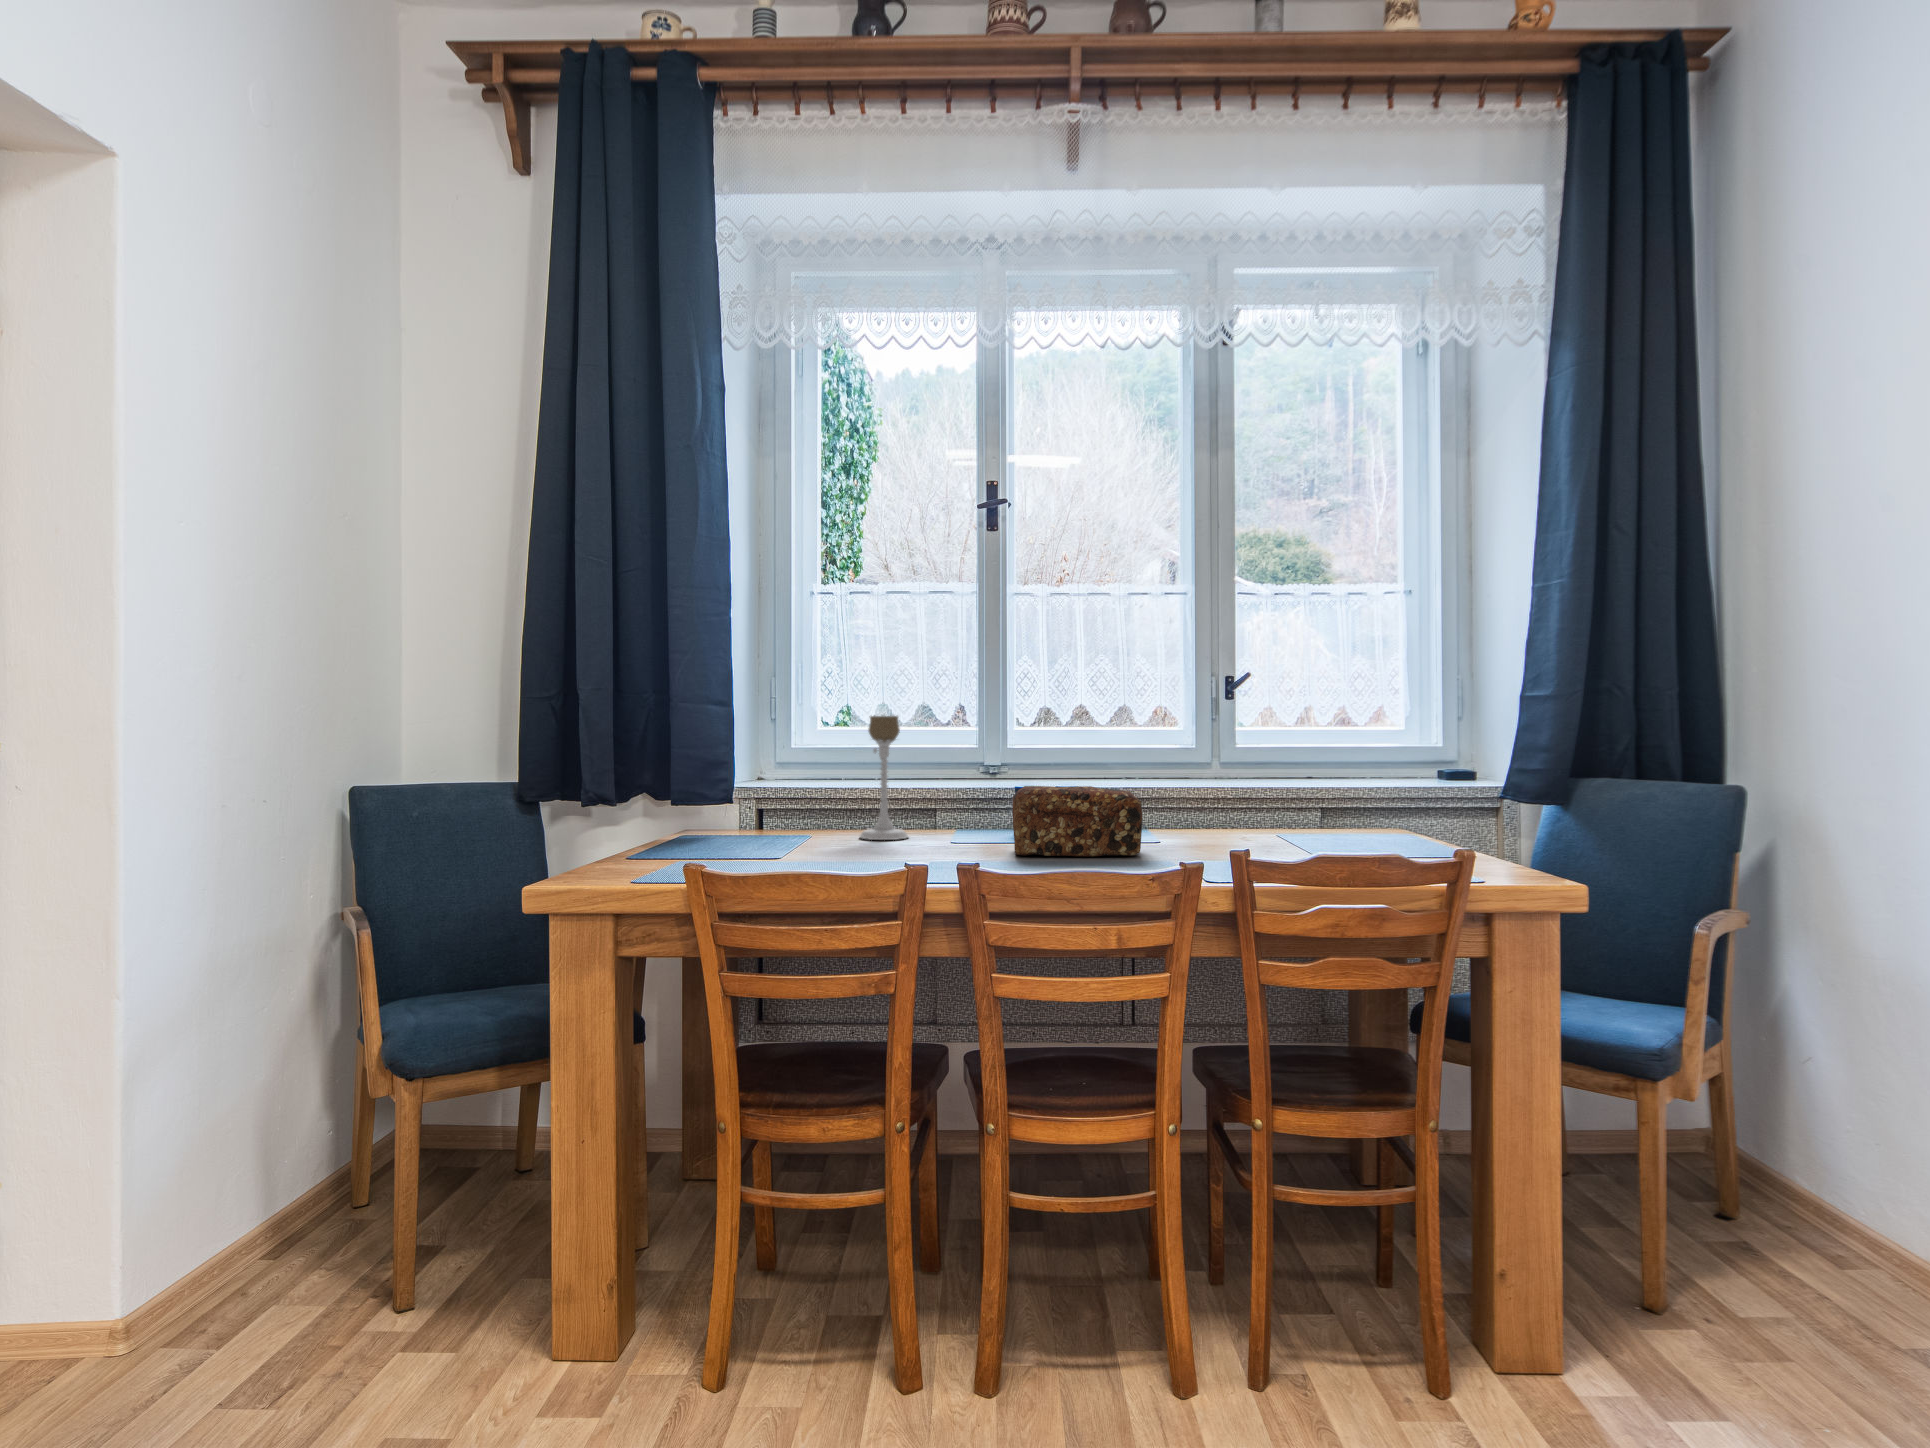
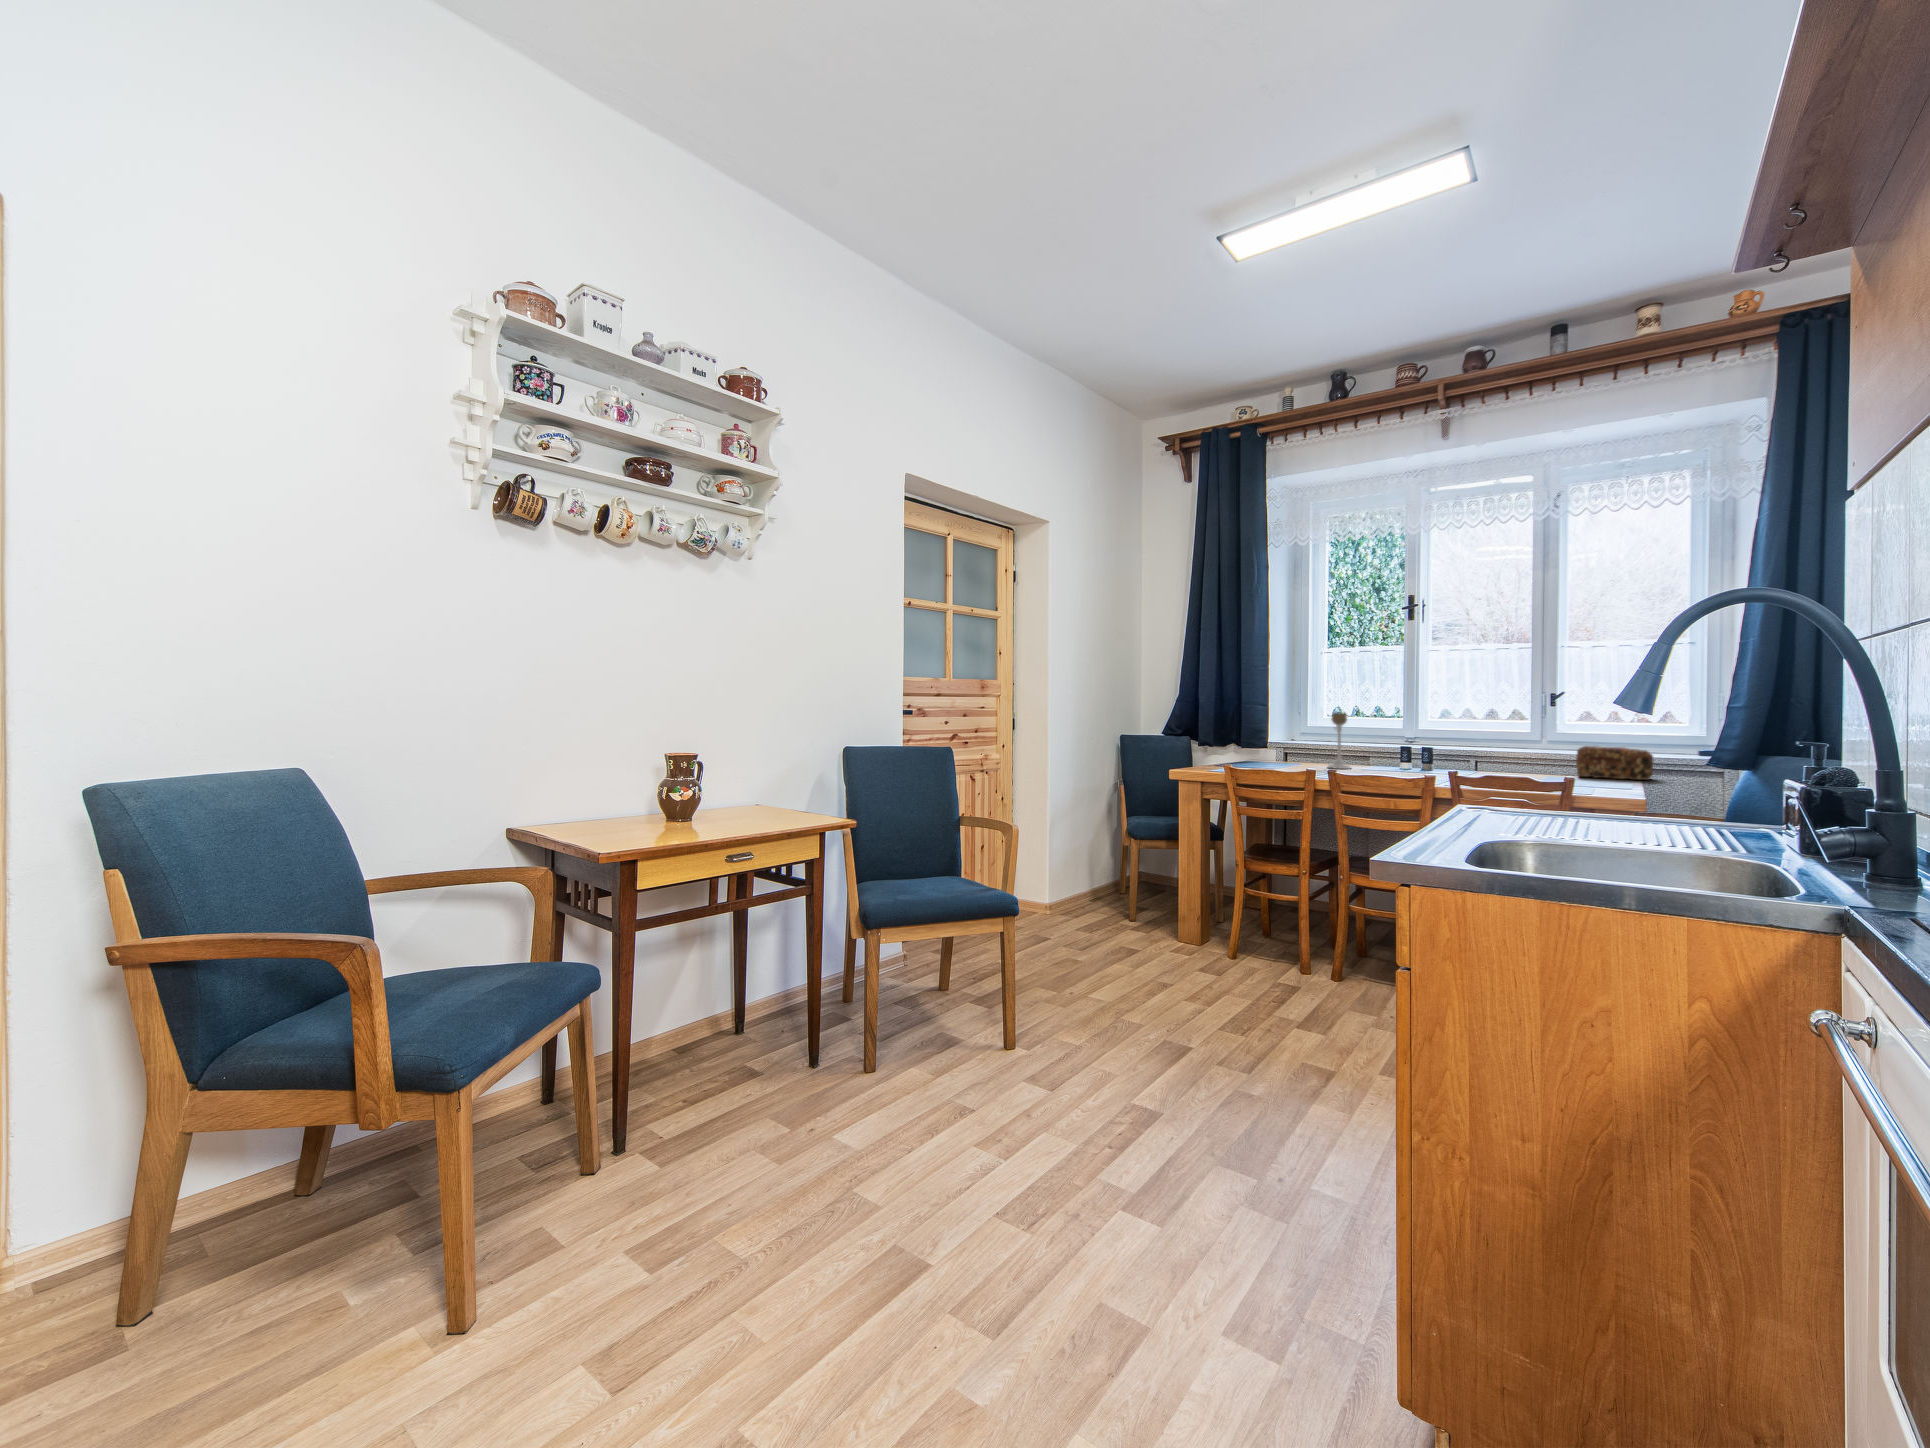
bread loaf: present [1012,786,1142,856] -> present [1576,746,1653,780]

